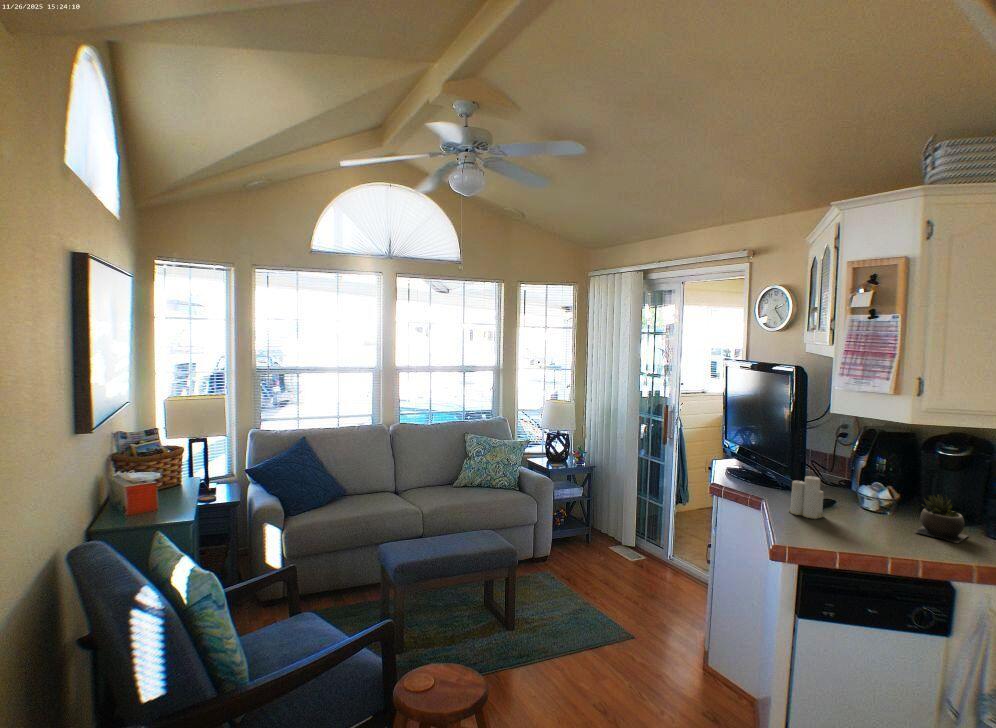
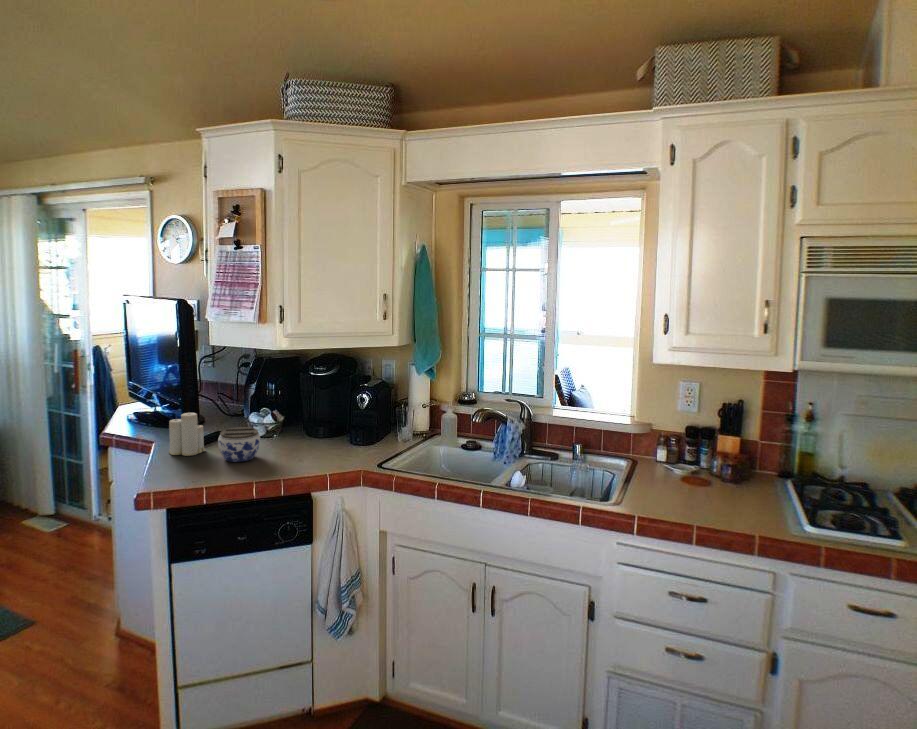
succulent plant: present [914,495,967,543] -> none [283,410,325,451]
jar: none [845,499,892,536] -> present [218,427,260,462]

